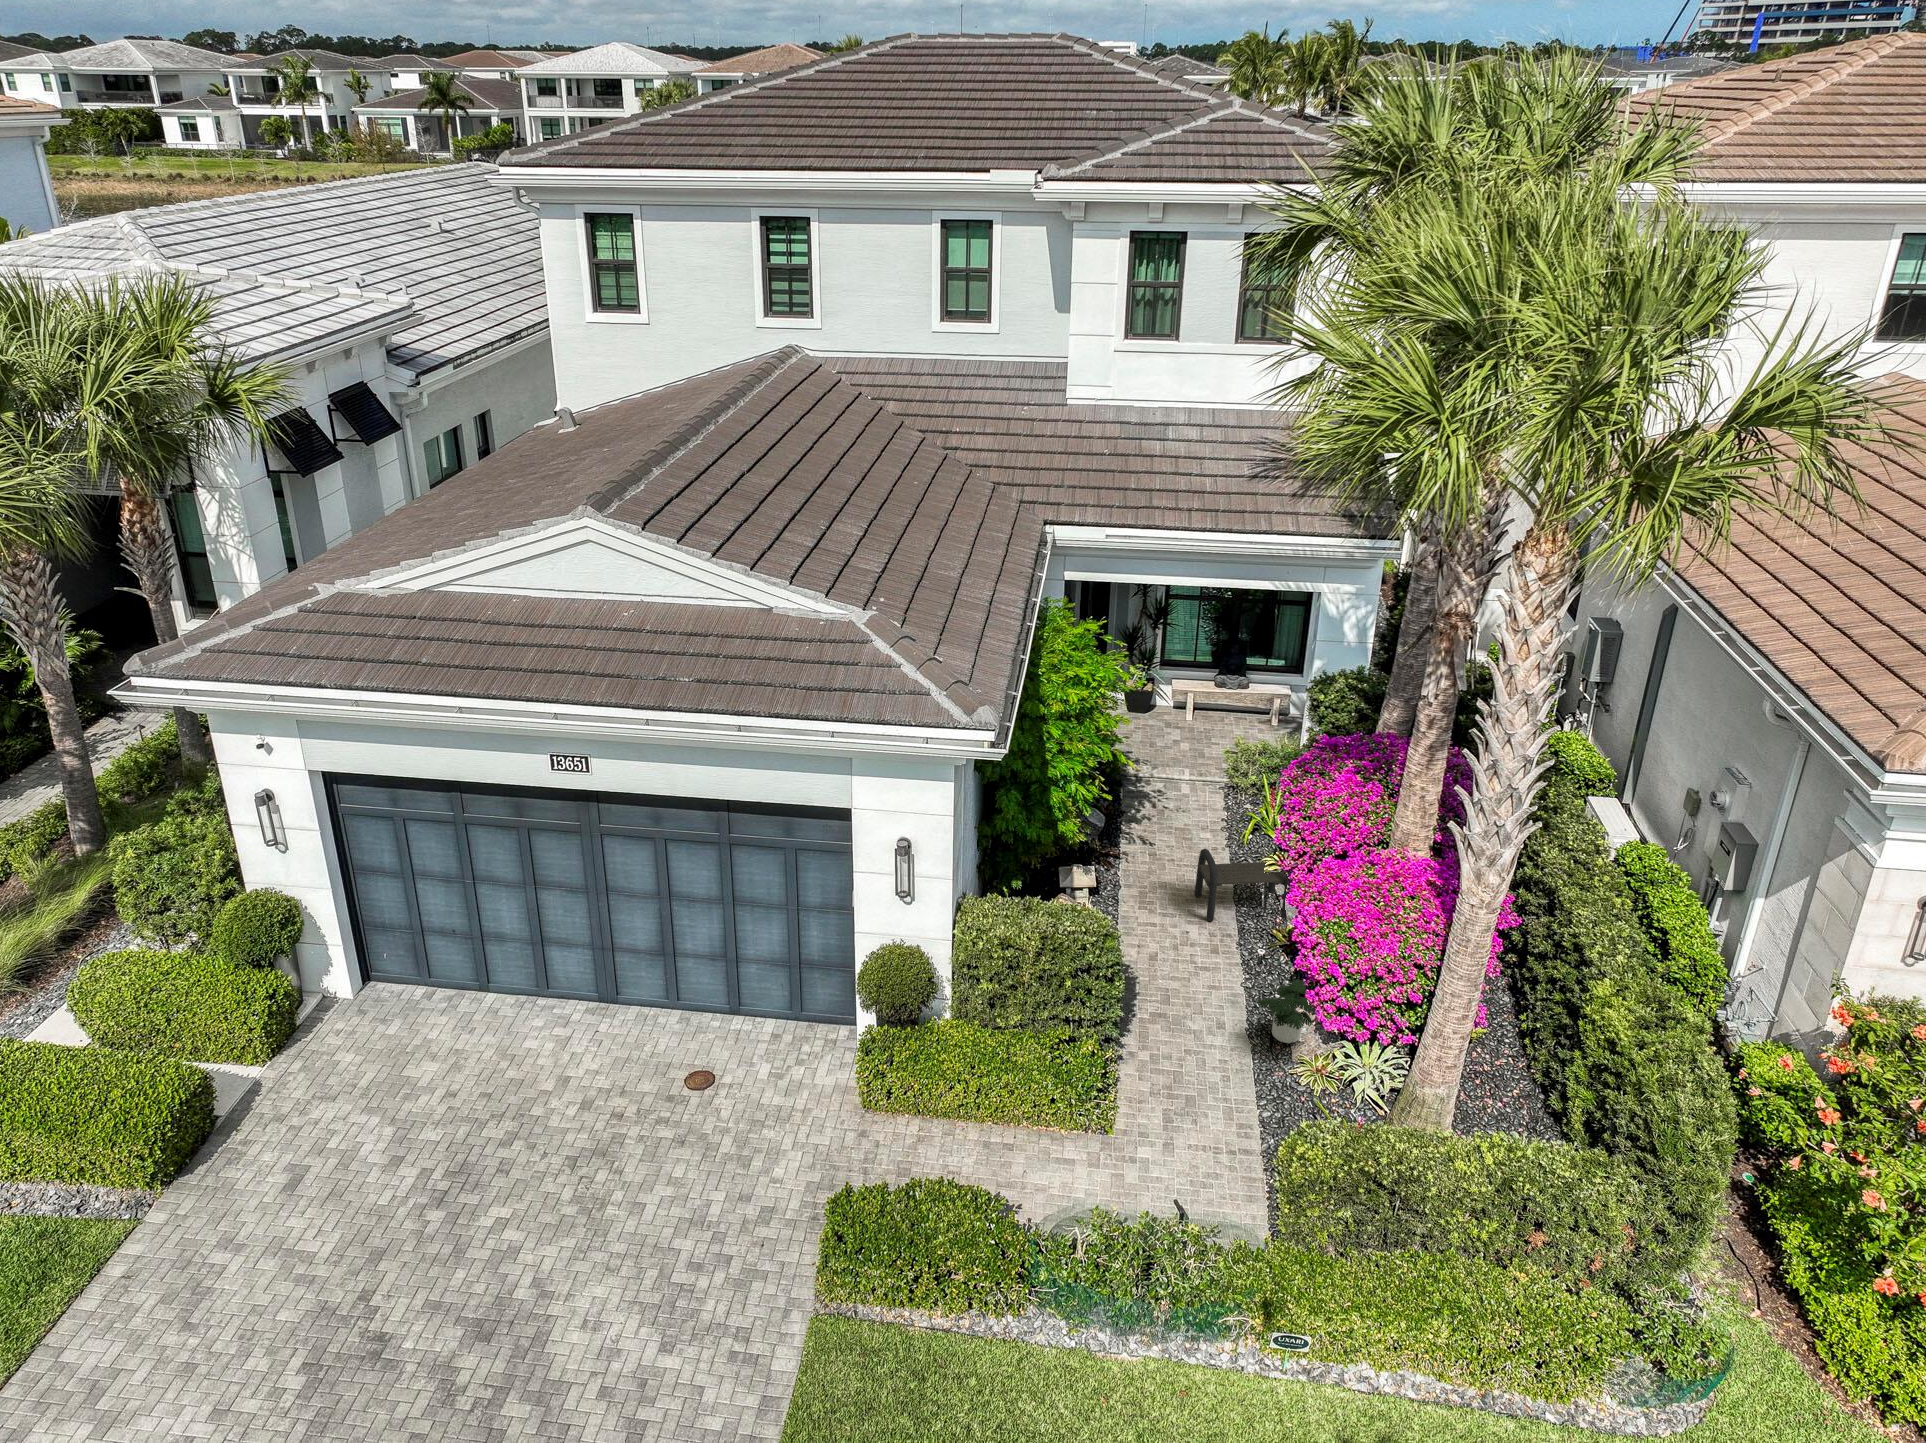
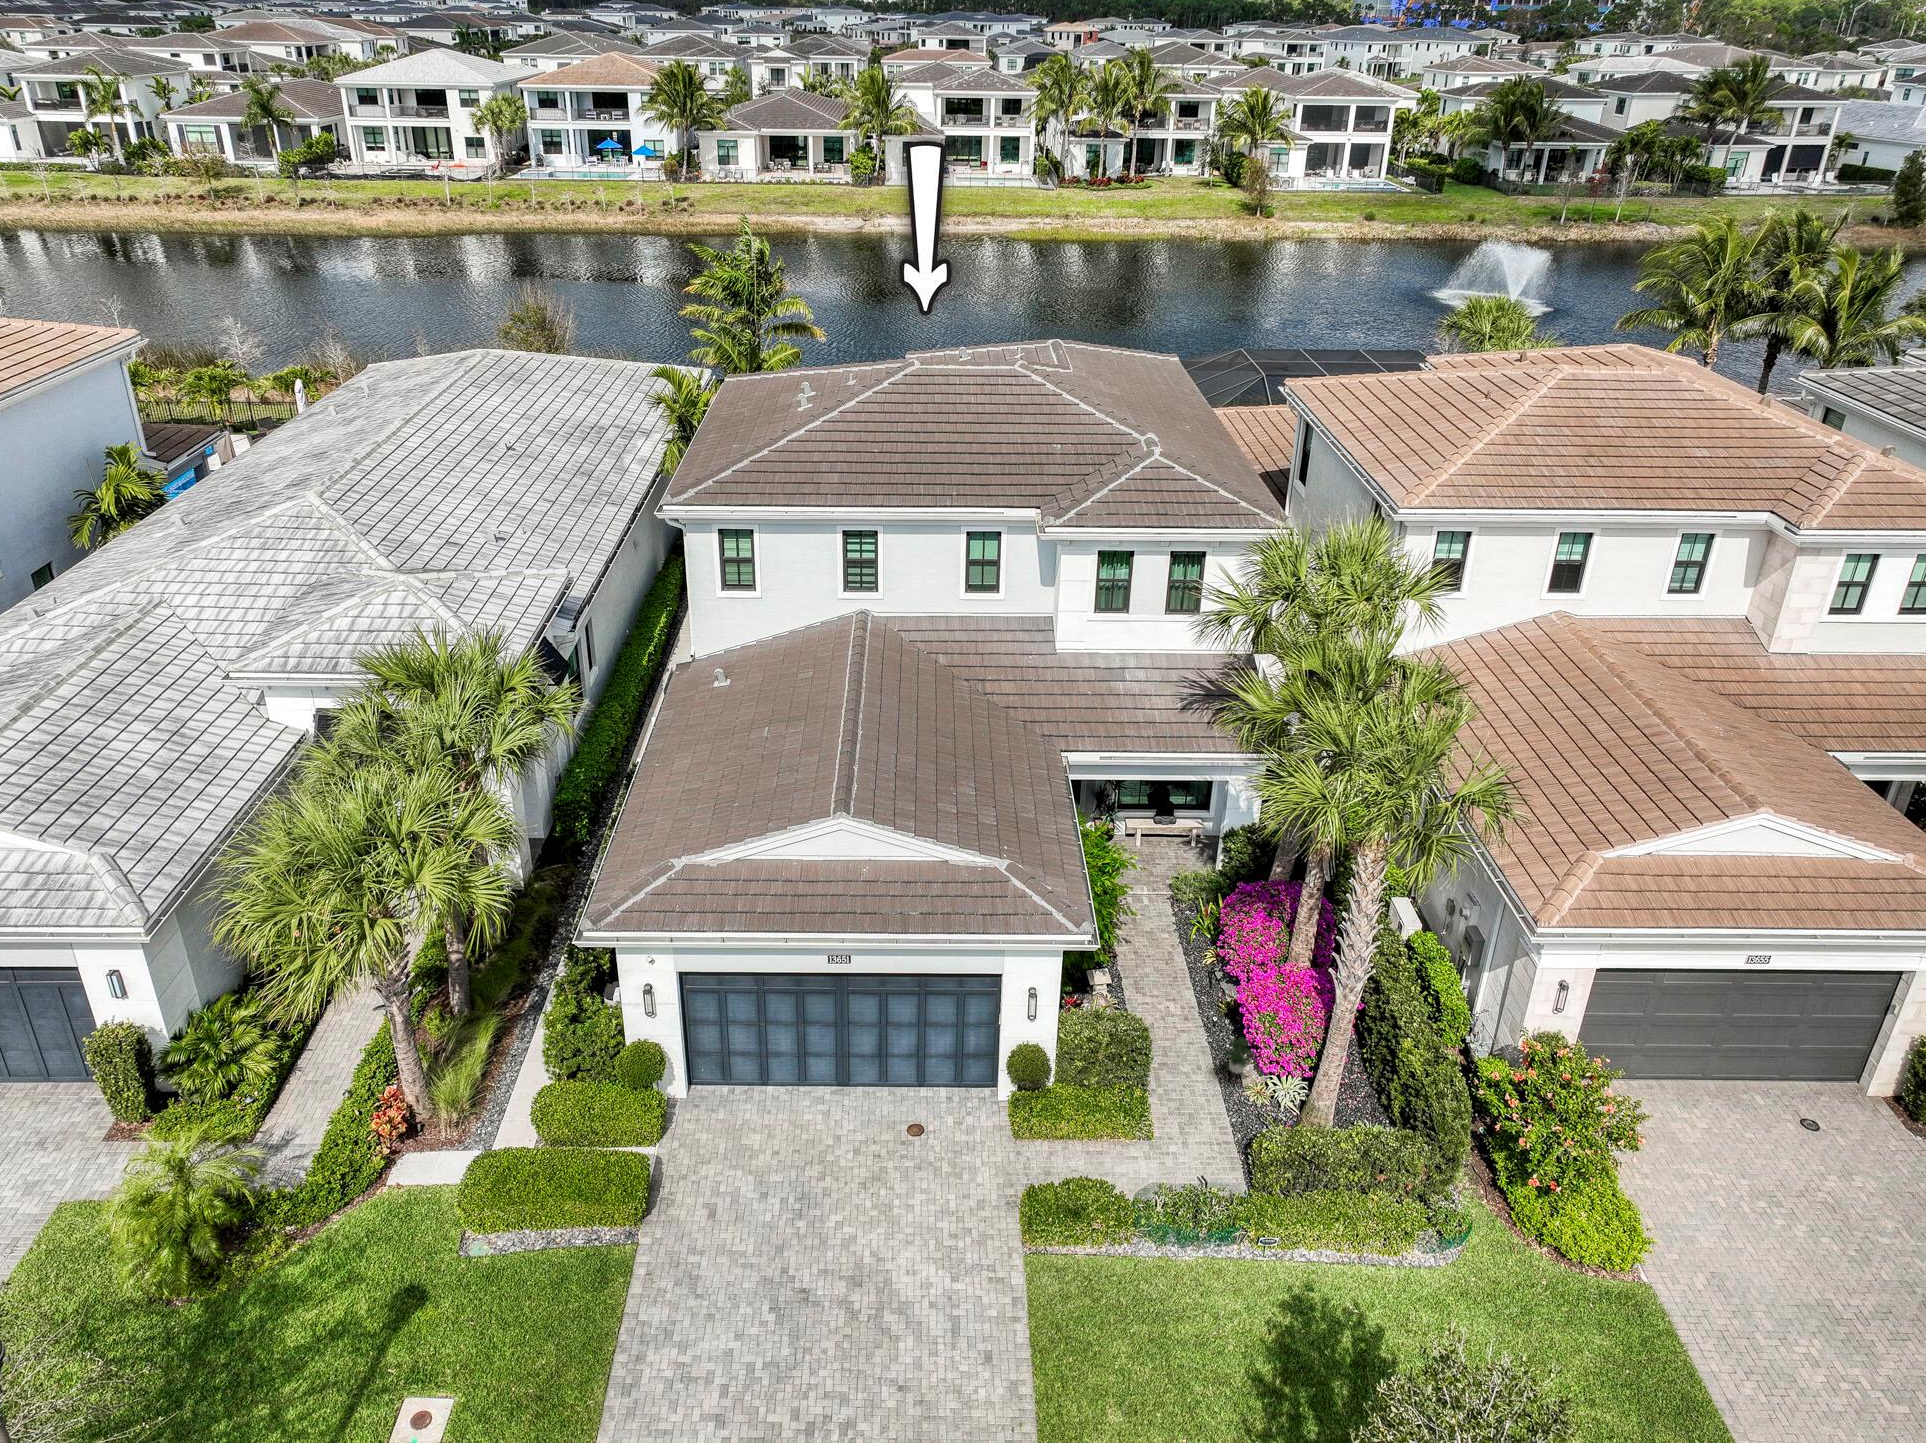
bench: present [1195,847,1288,921] -> none [1169,948,1228,997]

